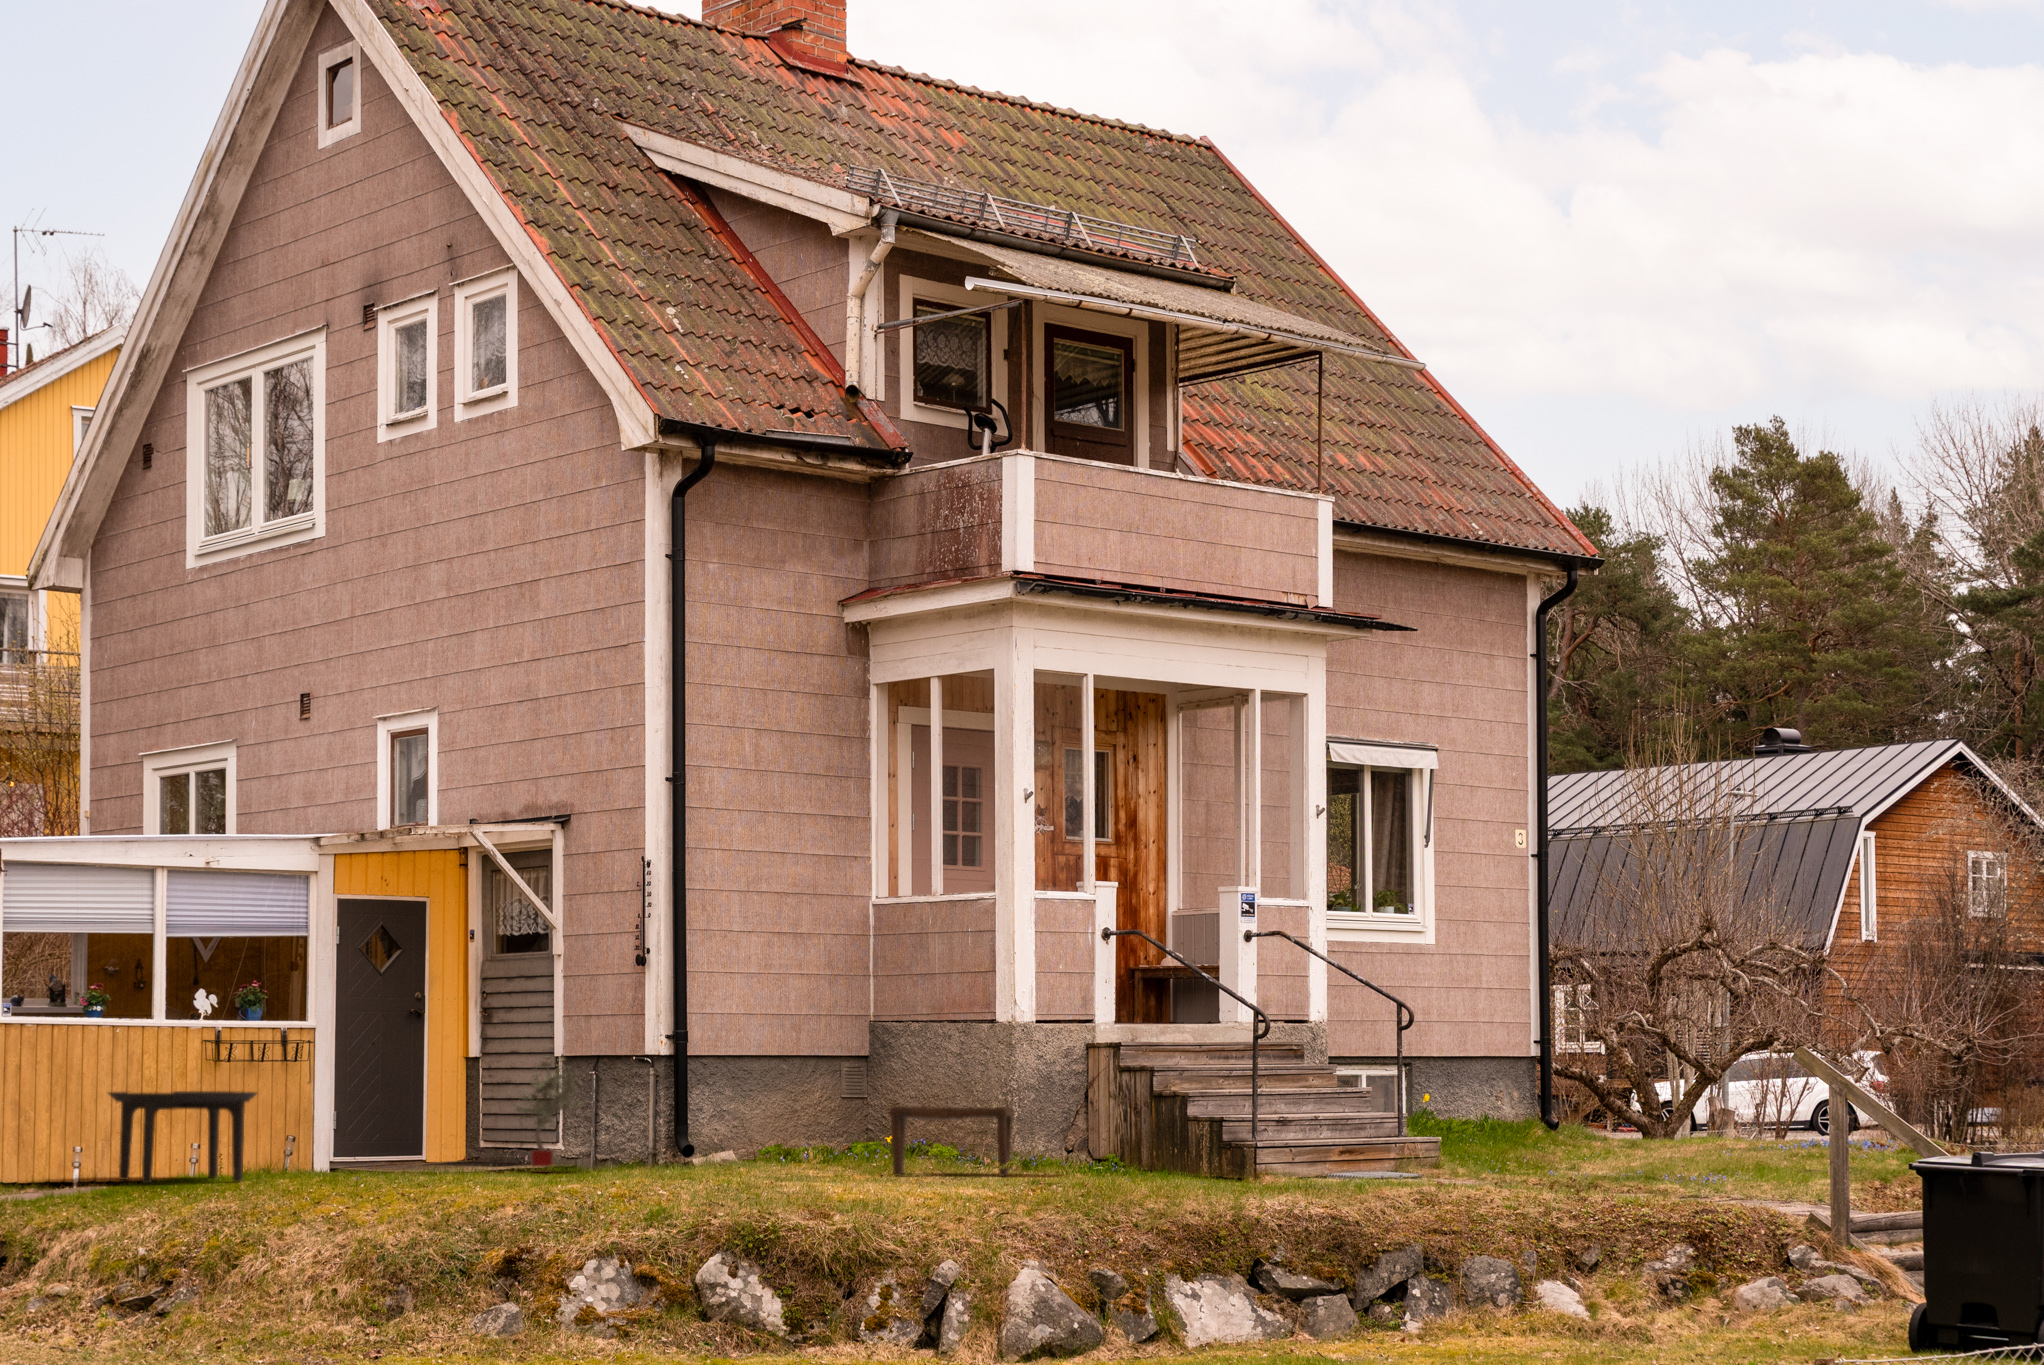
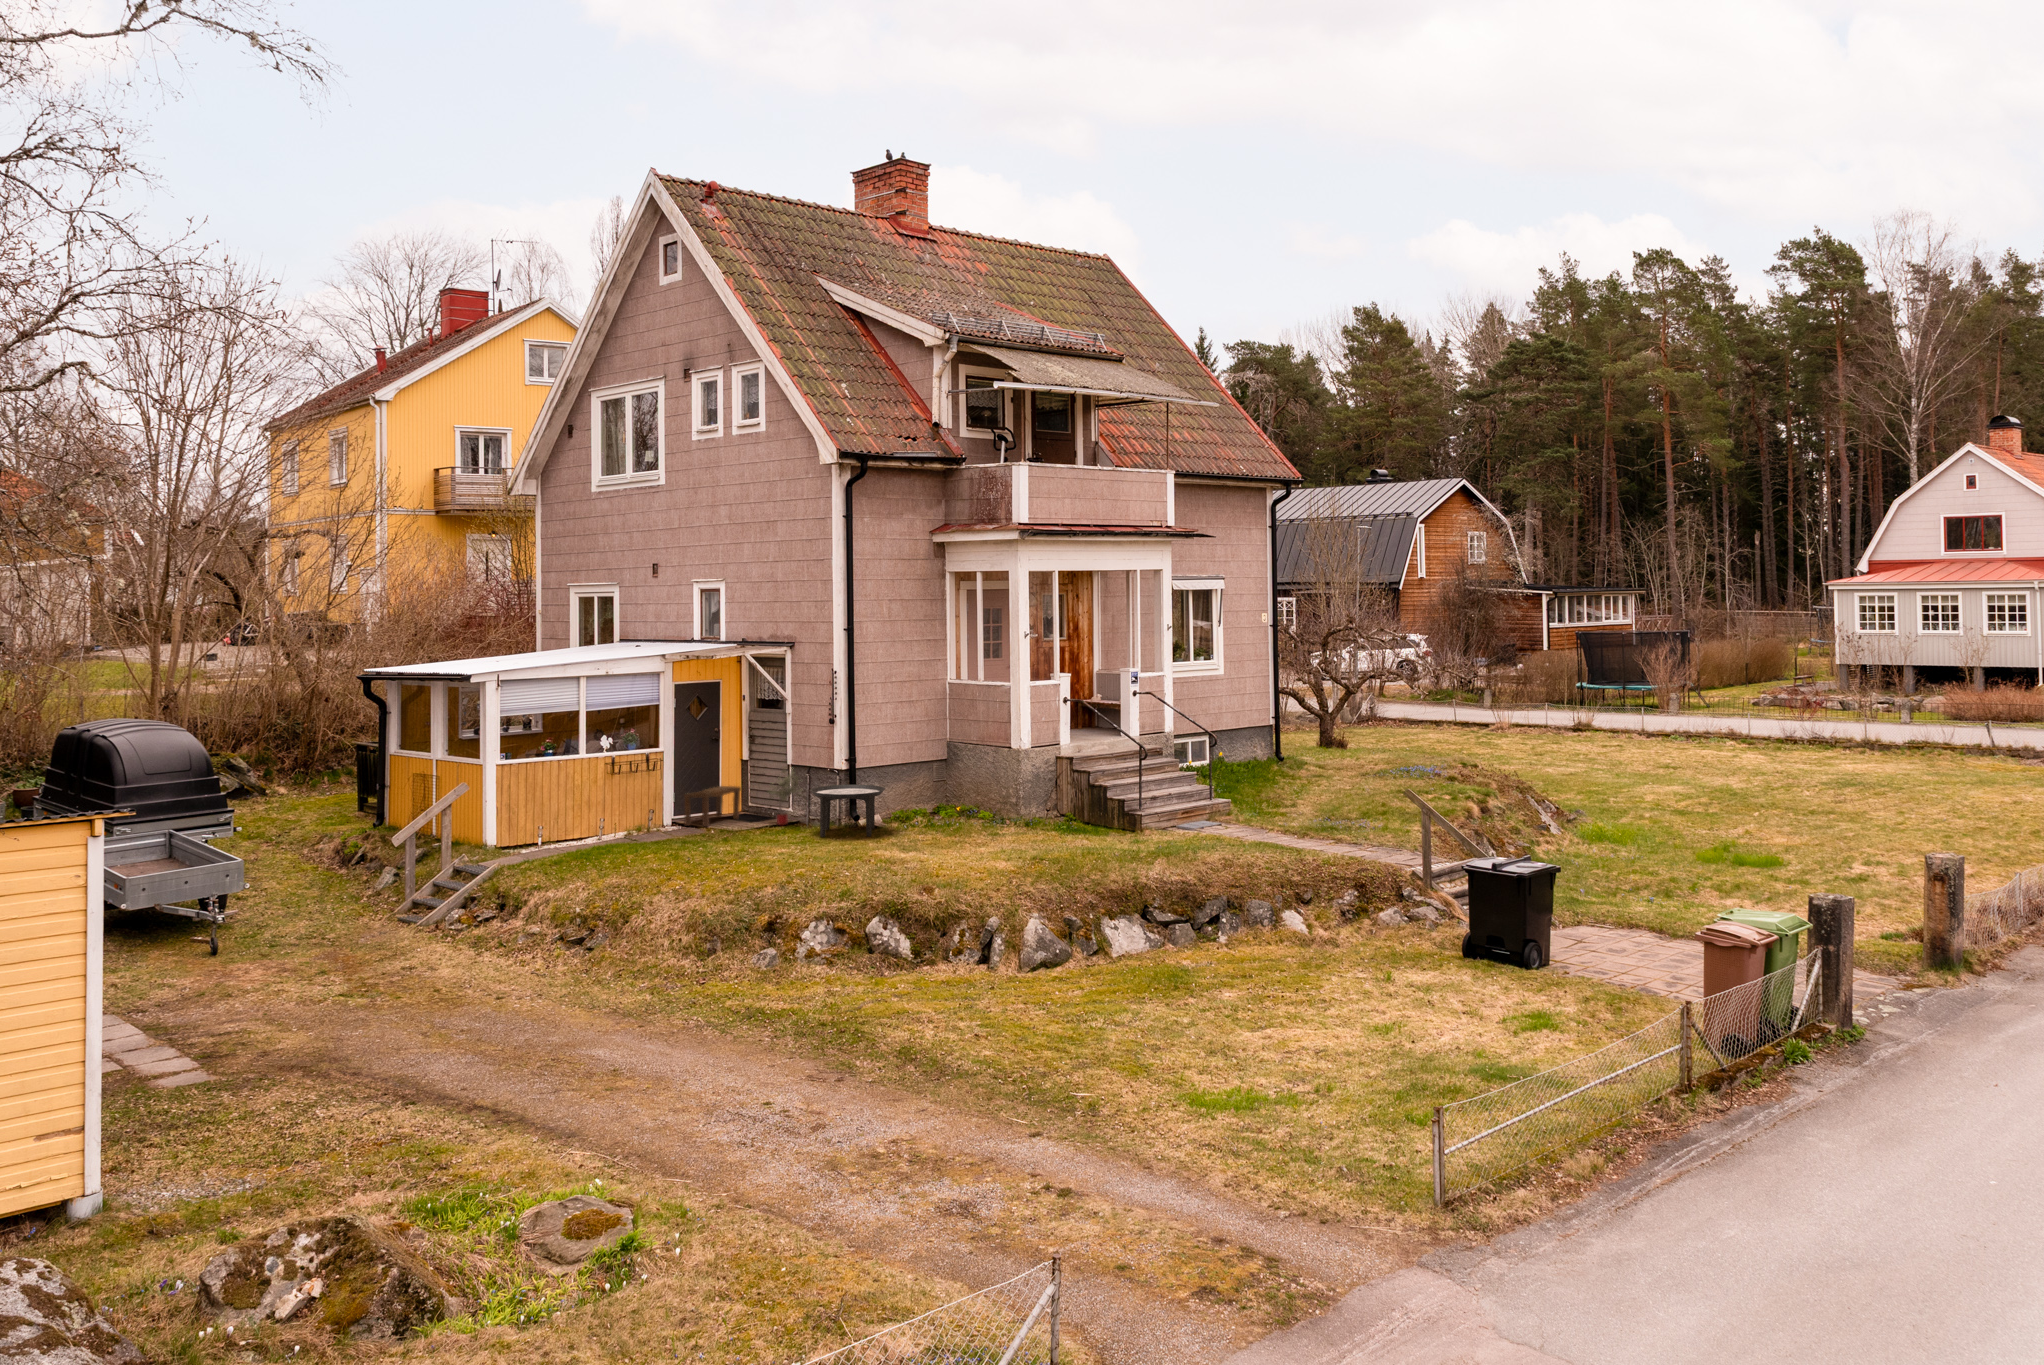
round table: present [109,1091,257,1183] -> present [810,785,885,837]
bench: present [889,1106,1015,1176] -> present [684,786,741,827]

